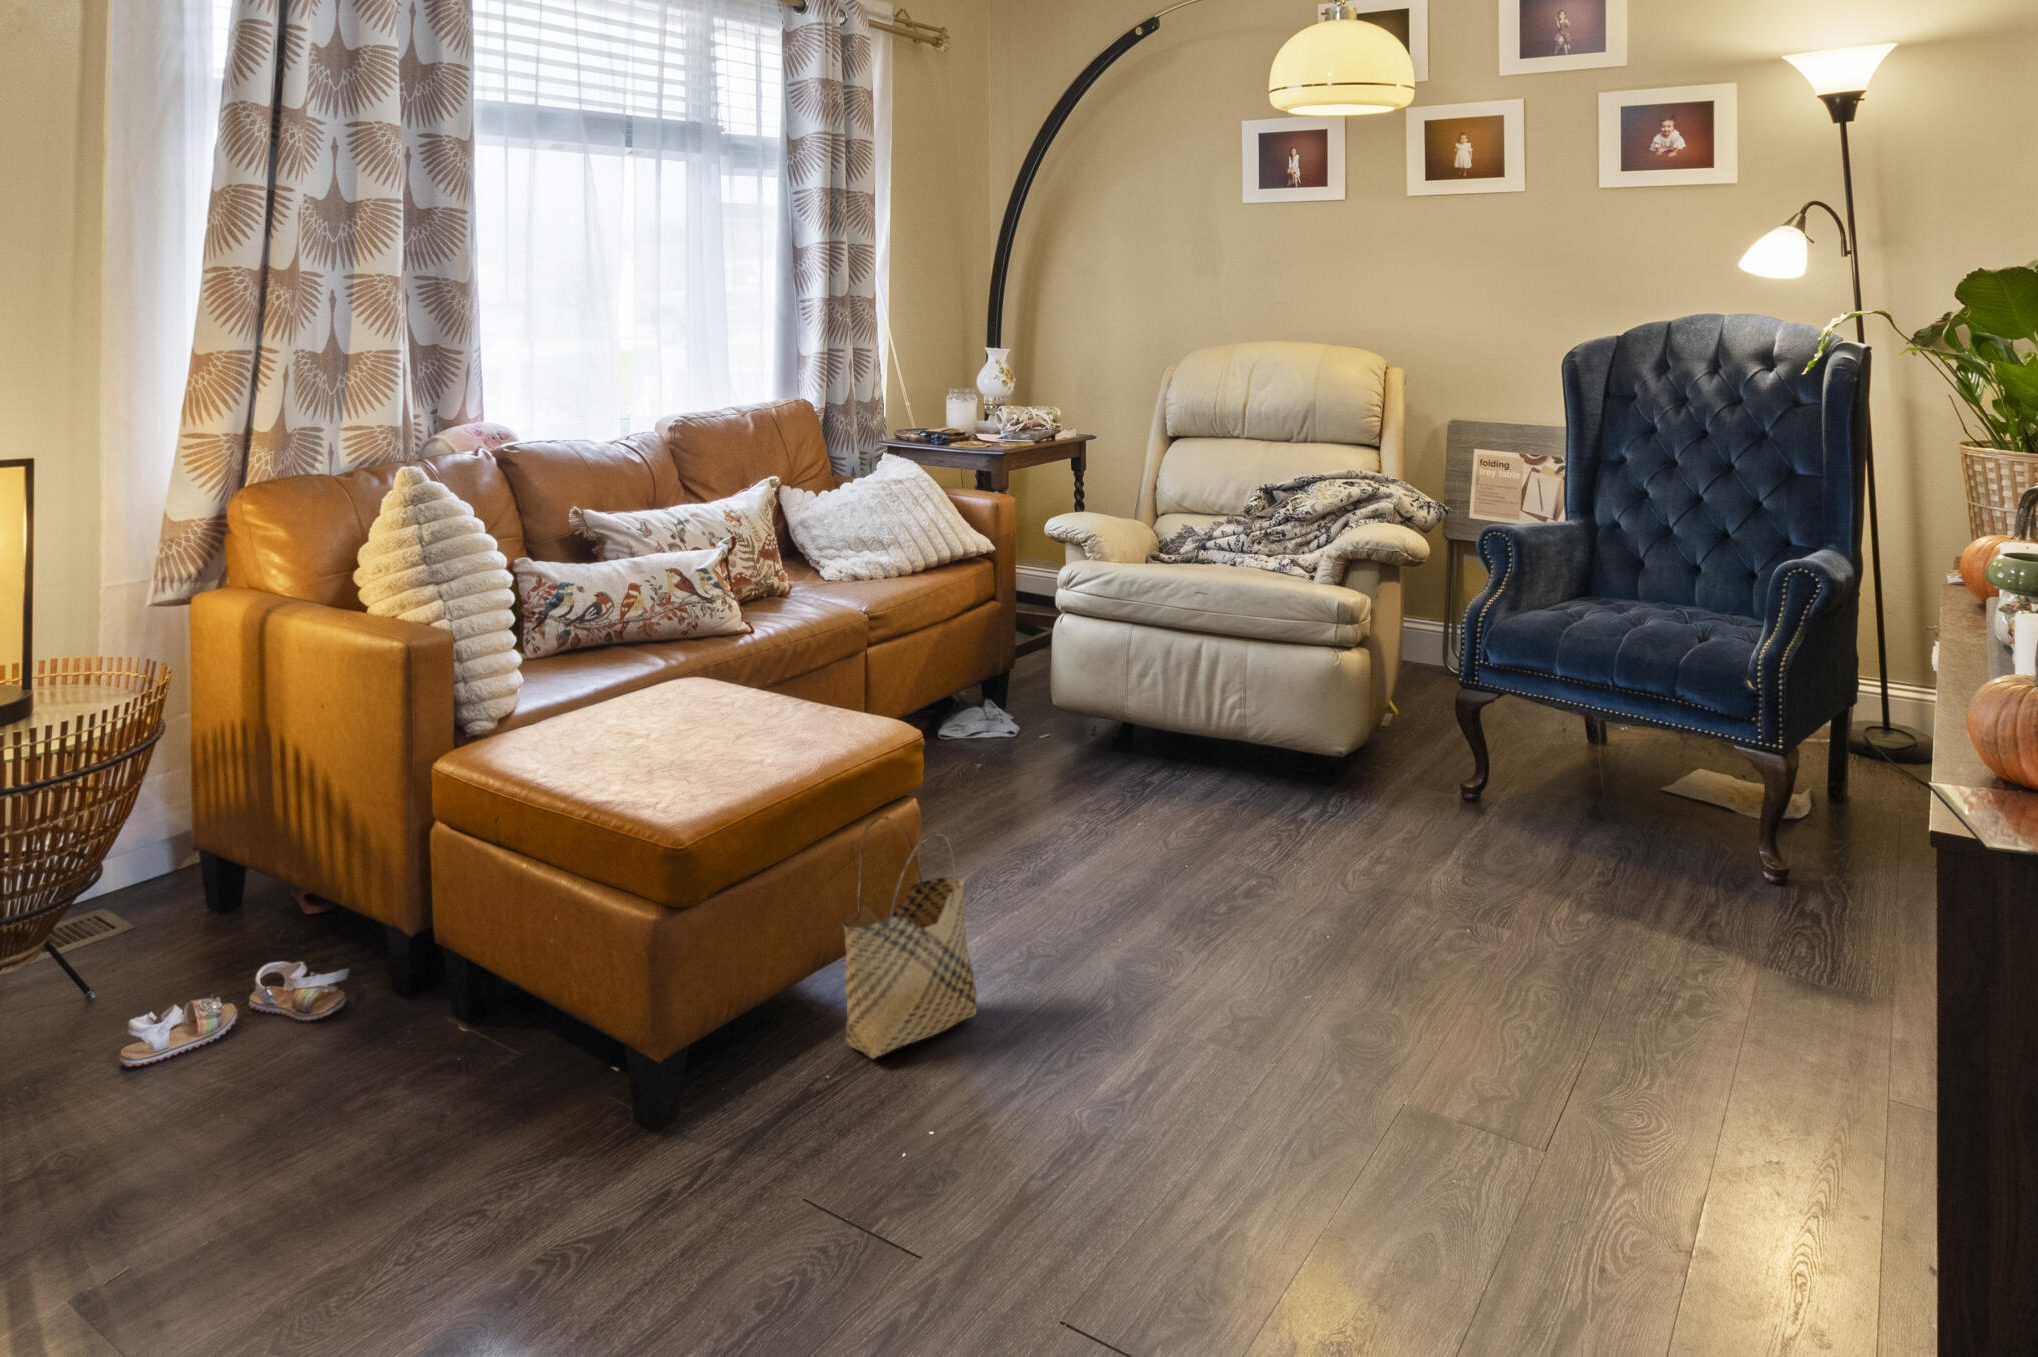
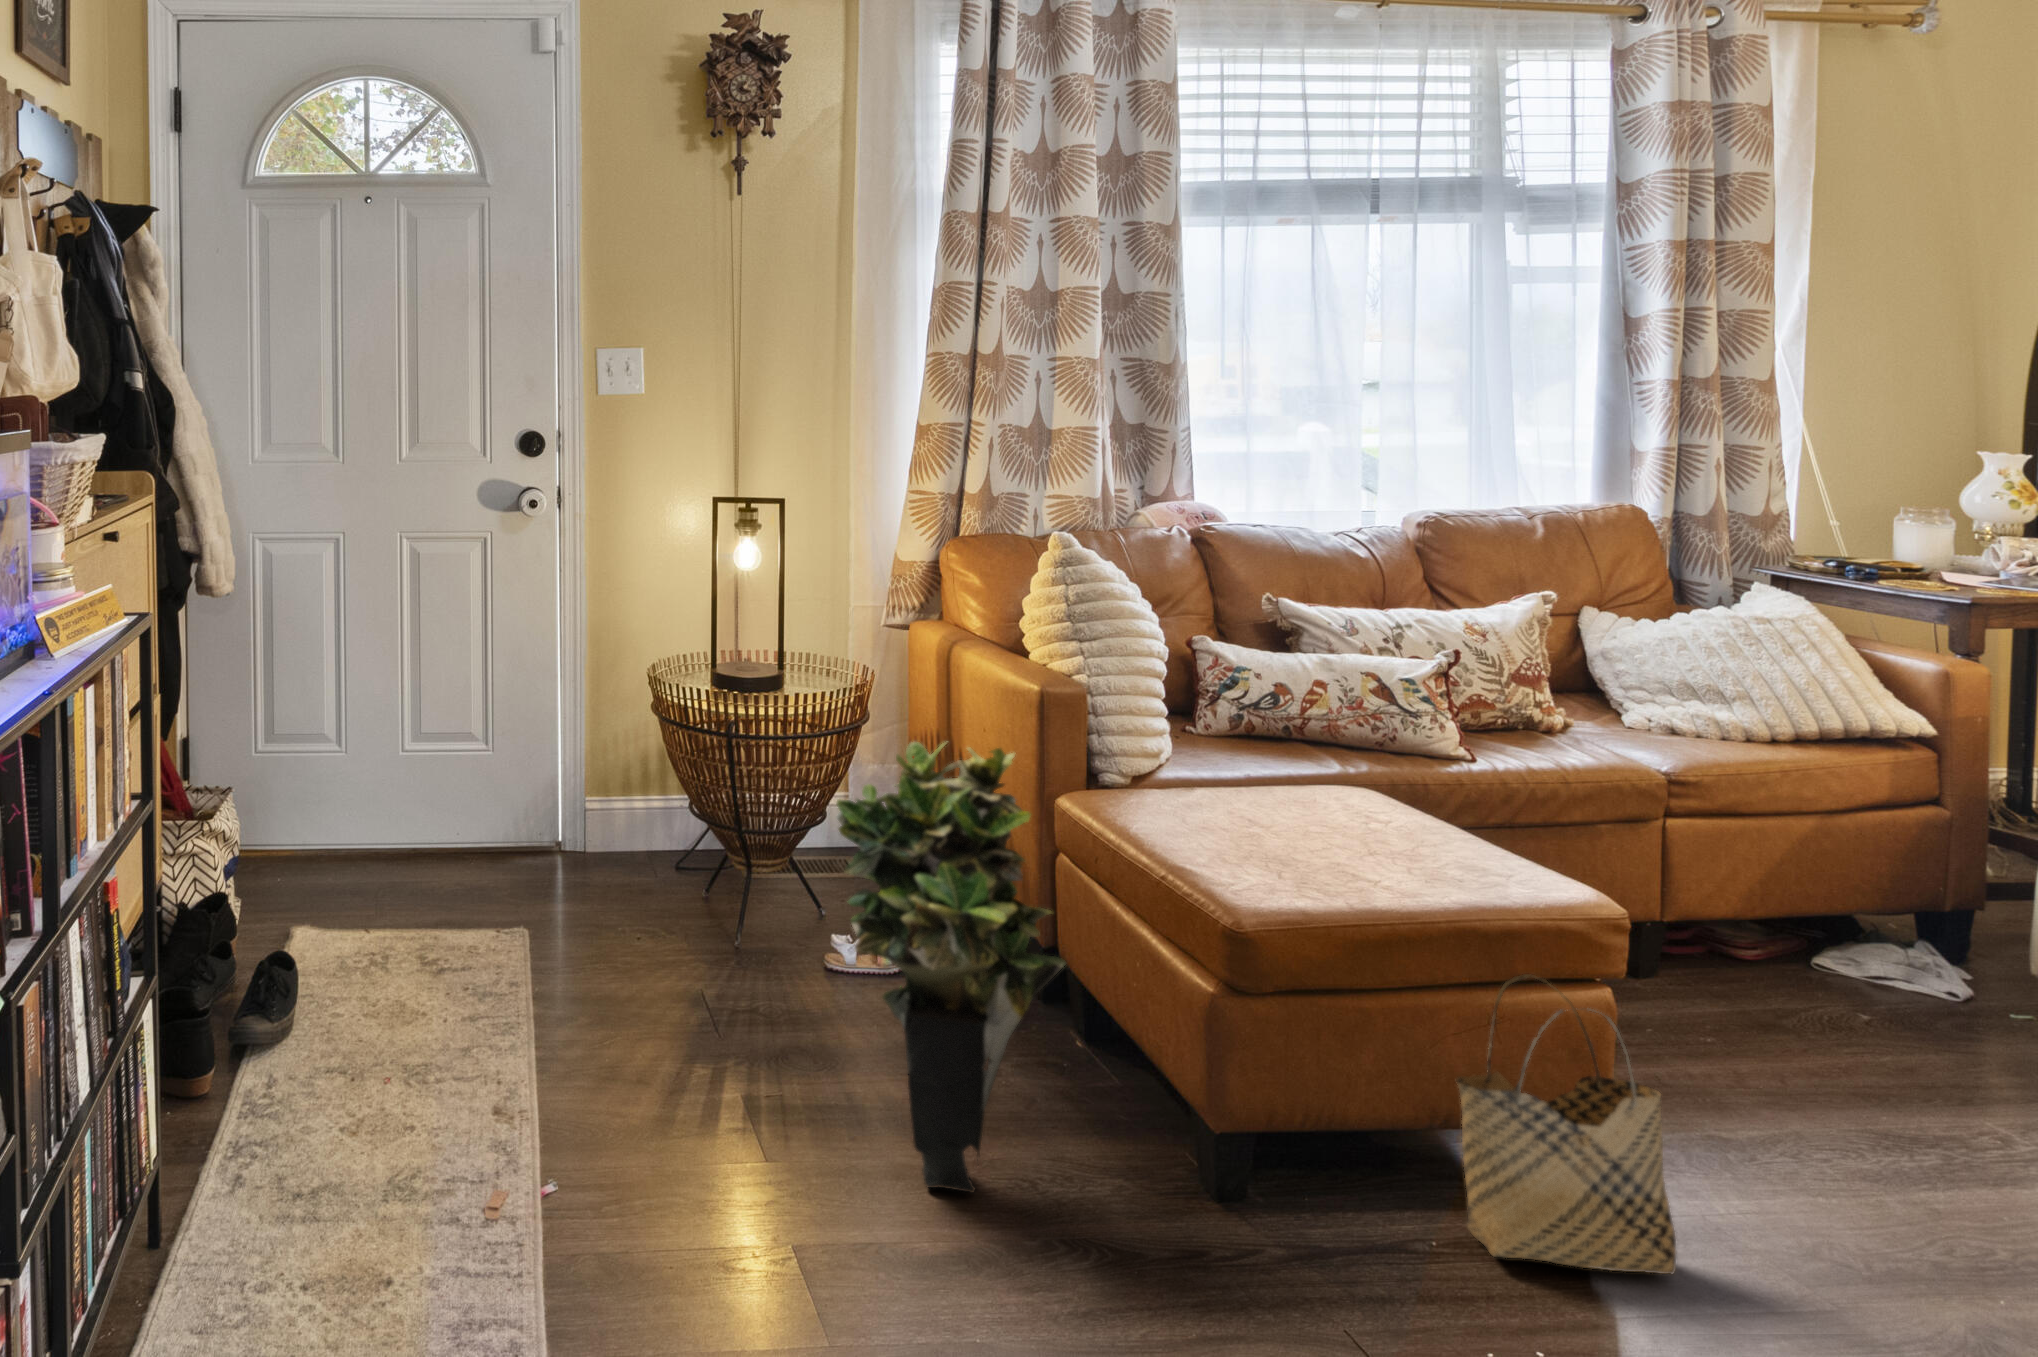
potted plant: none [232,729,524,1247] -> present [837,742,1066,1192]

